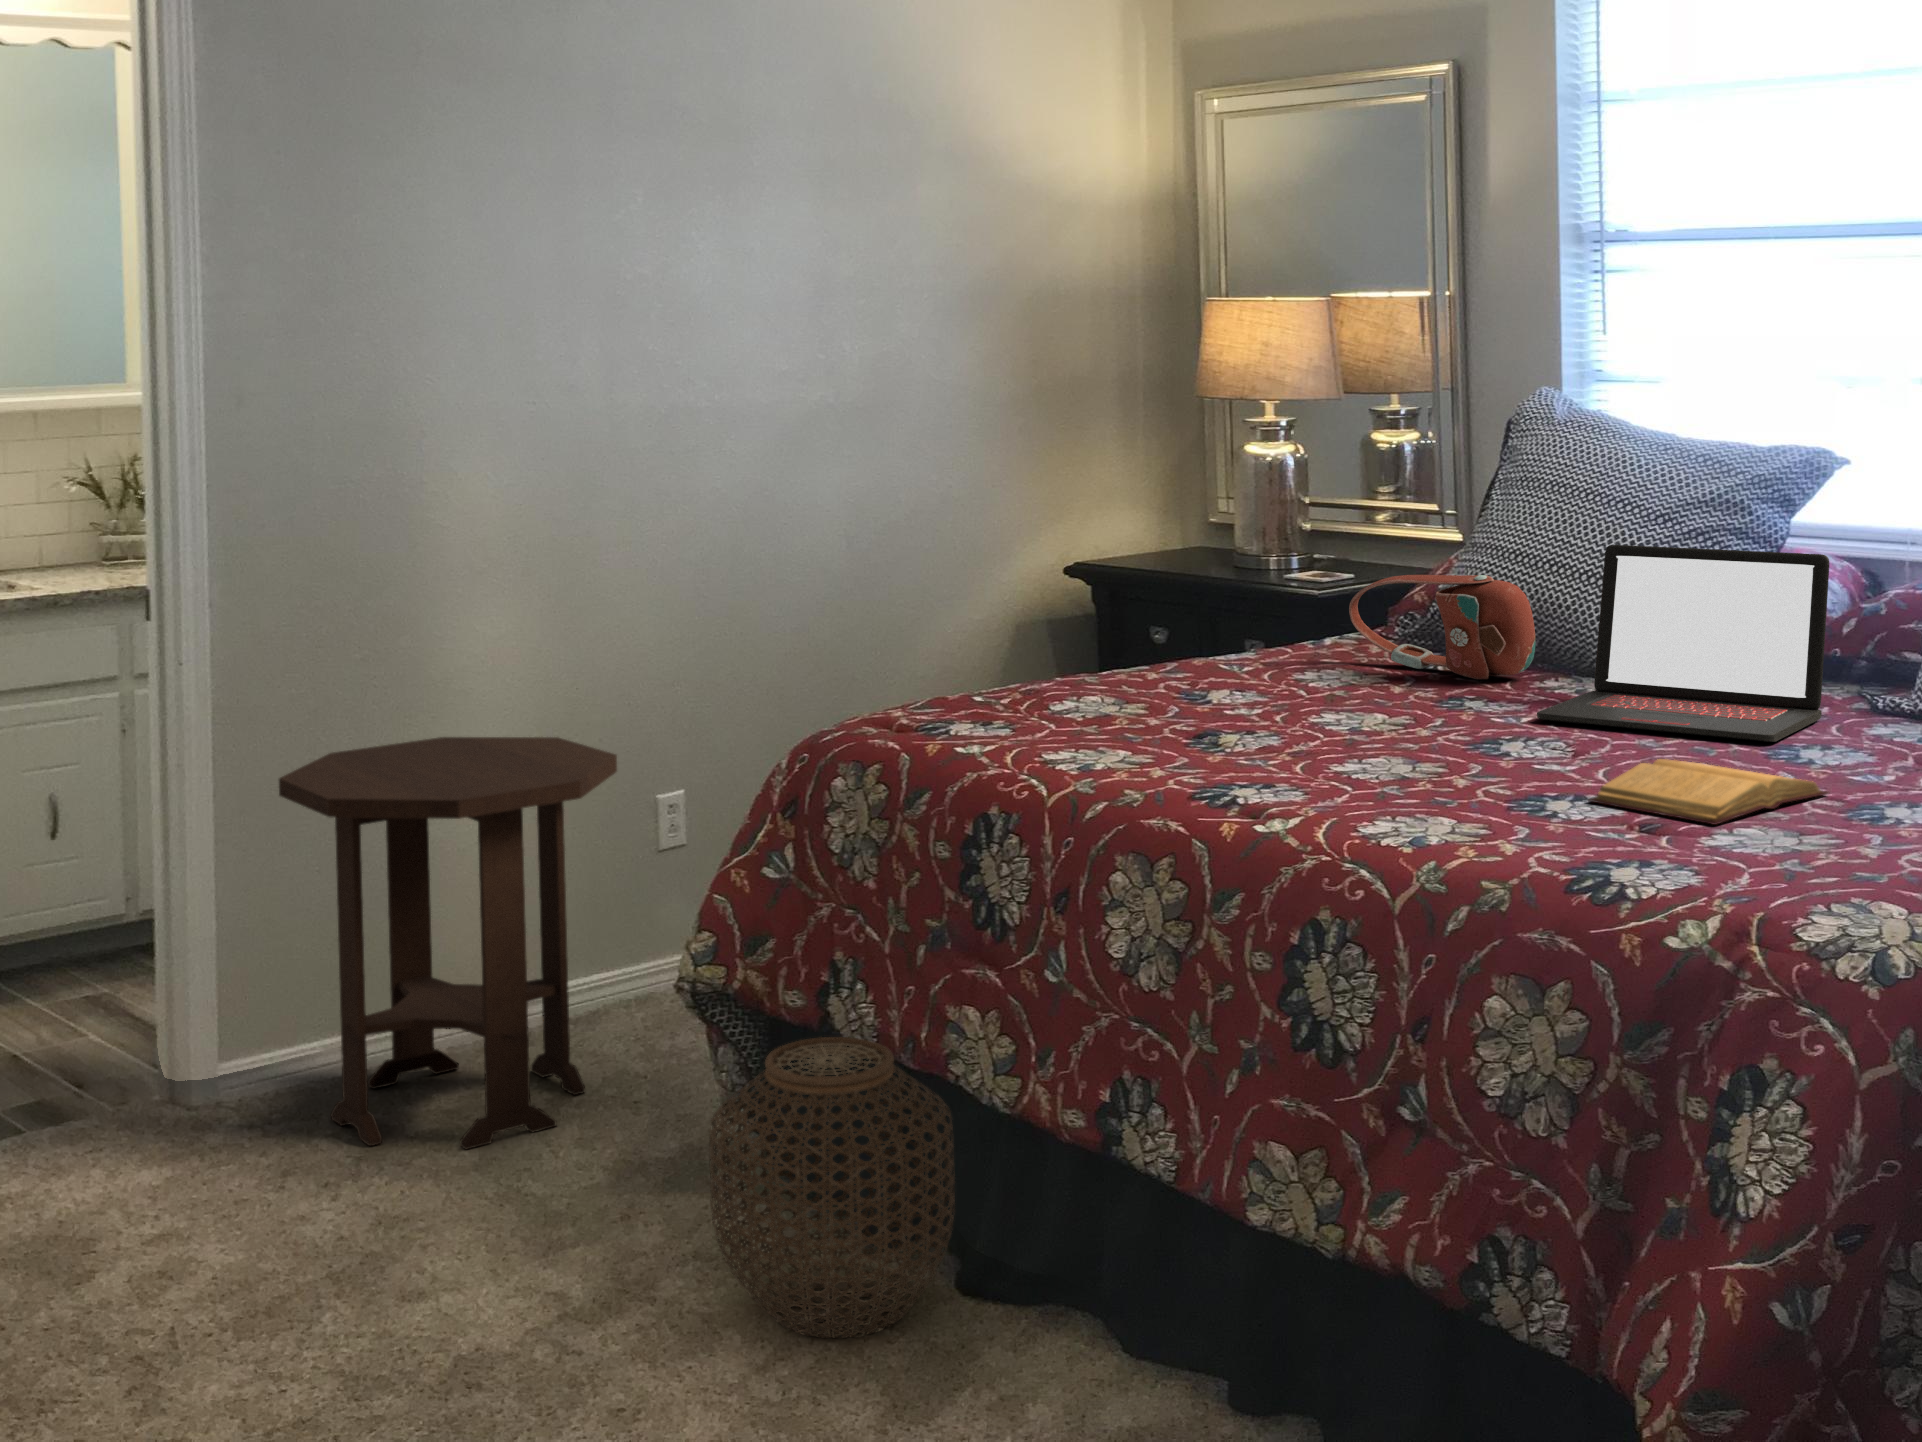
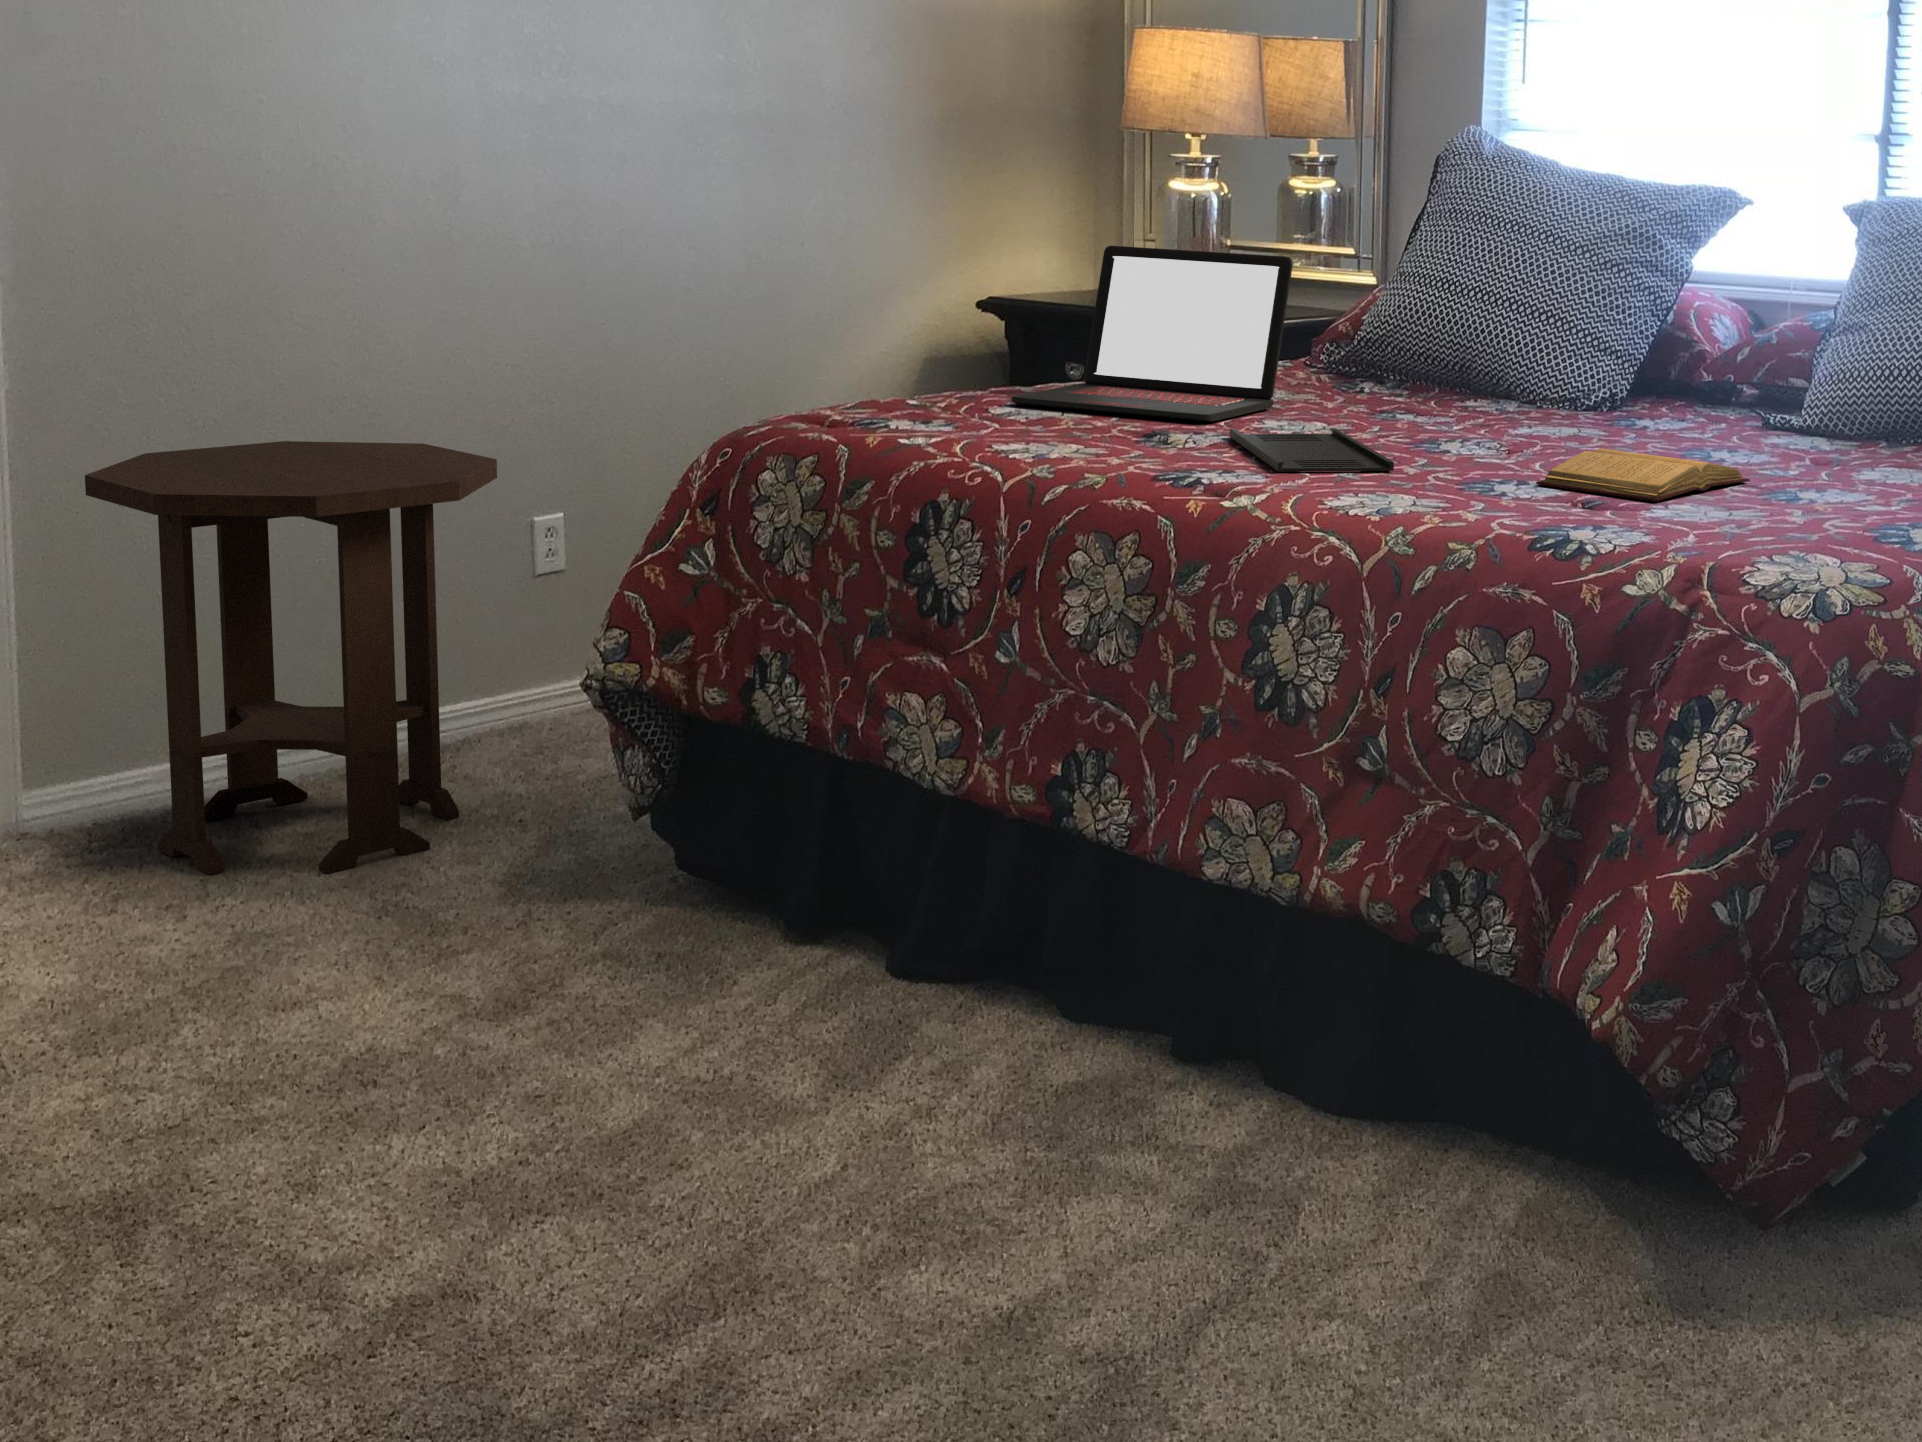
laptop: present [1537,545,1829,742] -> present [1011,246,1293,422]
handbag: present [1349,575,1536,680] -> none [1284,294,1465,396]
tray: none [1278,730,1438,788] -> present [1229,428,1394,472]
woven basket: present [709,1037,955,1338] -> none [628,730,890,1024]

